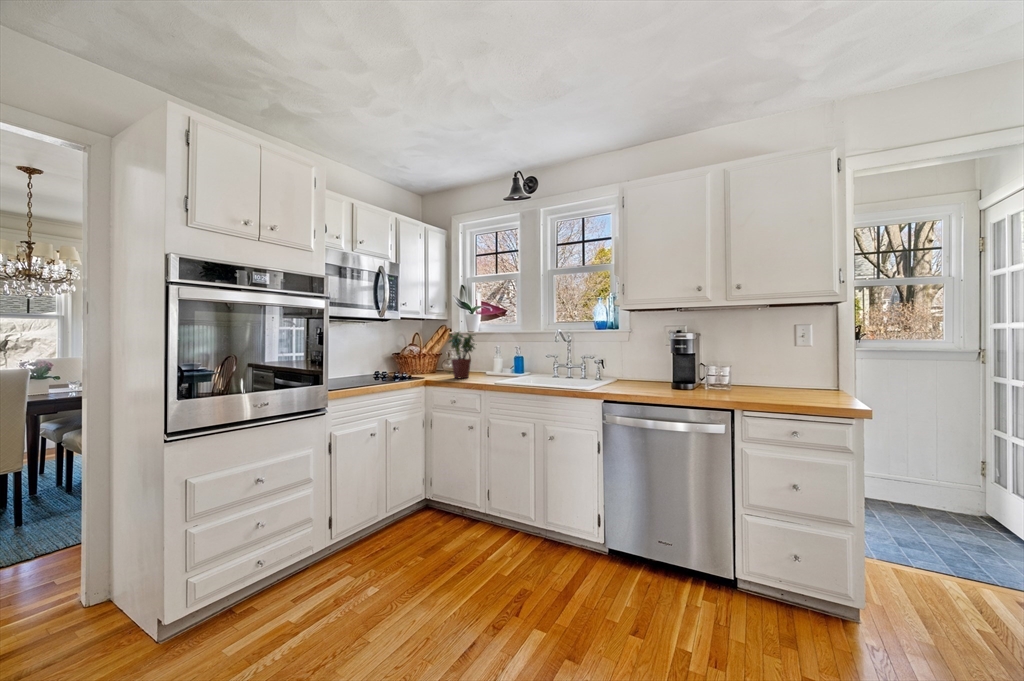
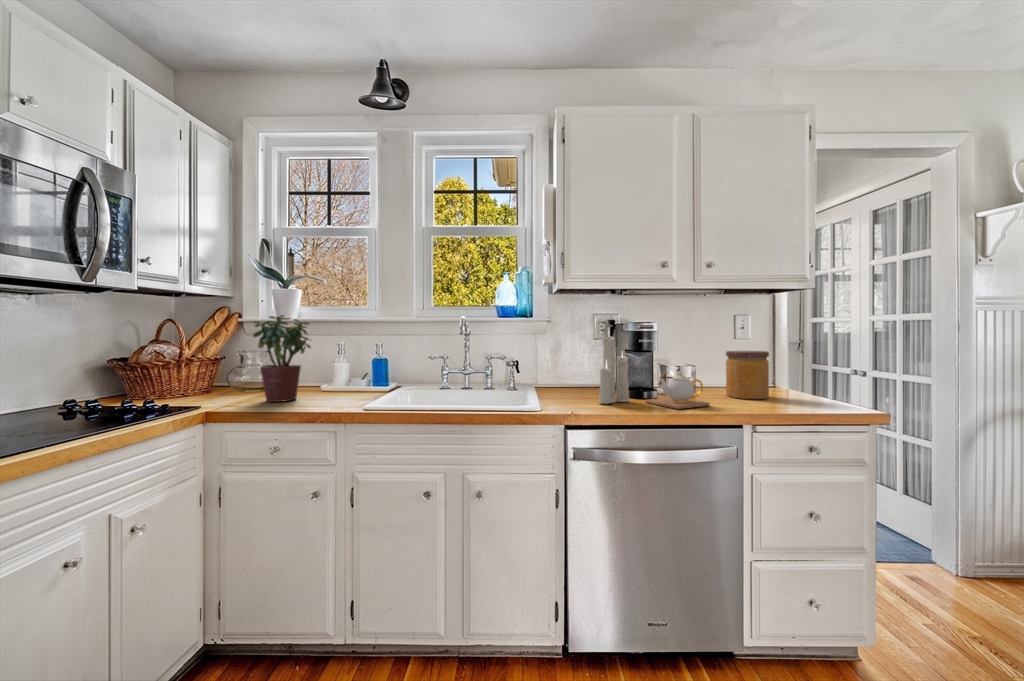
candle: none [633,334,660,390] -> present [598,335,629,404]
jar: none [754,355,791,395] -> present [726,351,769,399]
teapot: none [670,369,713,396] -> present [645,371,710,409]

